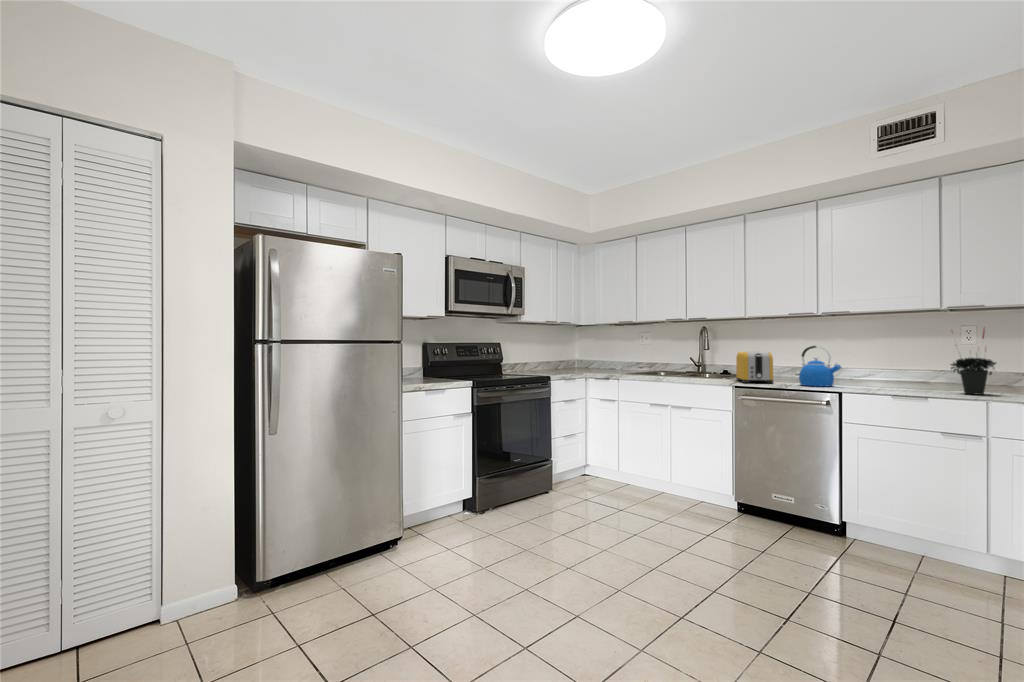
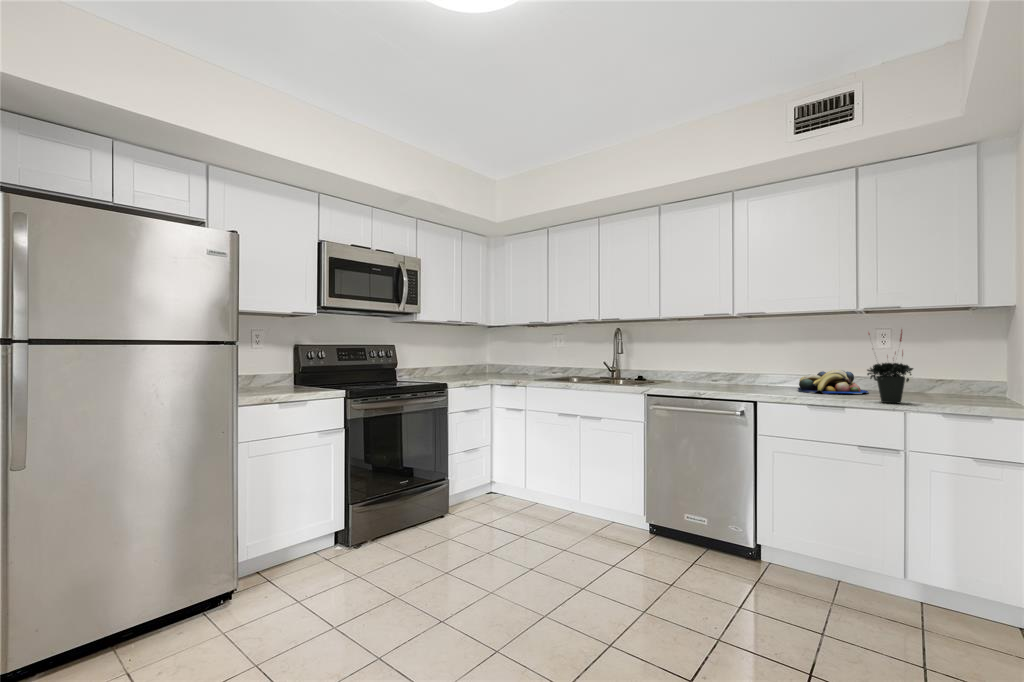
kettle: present [799,346,841,387] -> none [713,349,757,394]
toaster: present [736,352,773,383] -> none [650,355,687,391]
fruit bowl: none [882,365,954,386] -> present [798,370,868,394]

